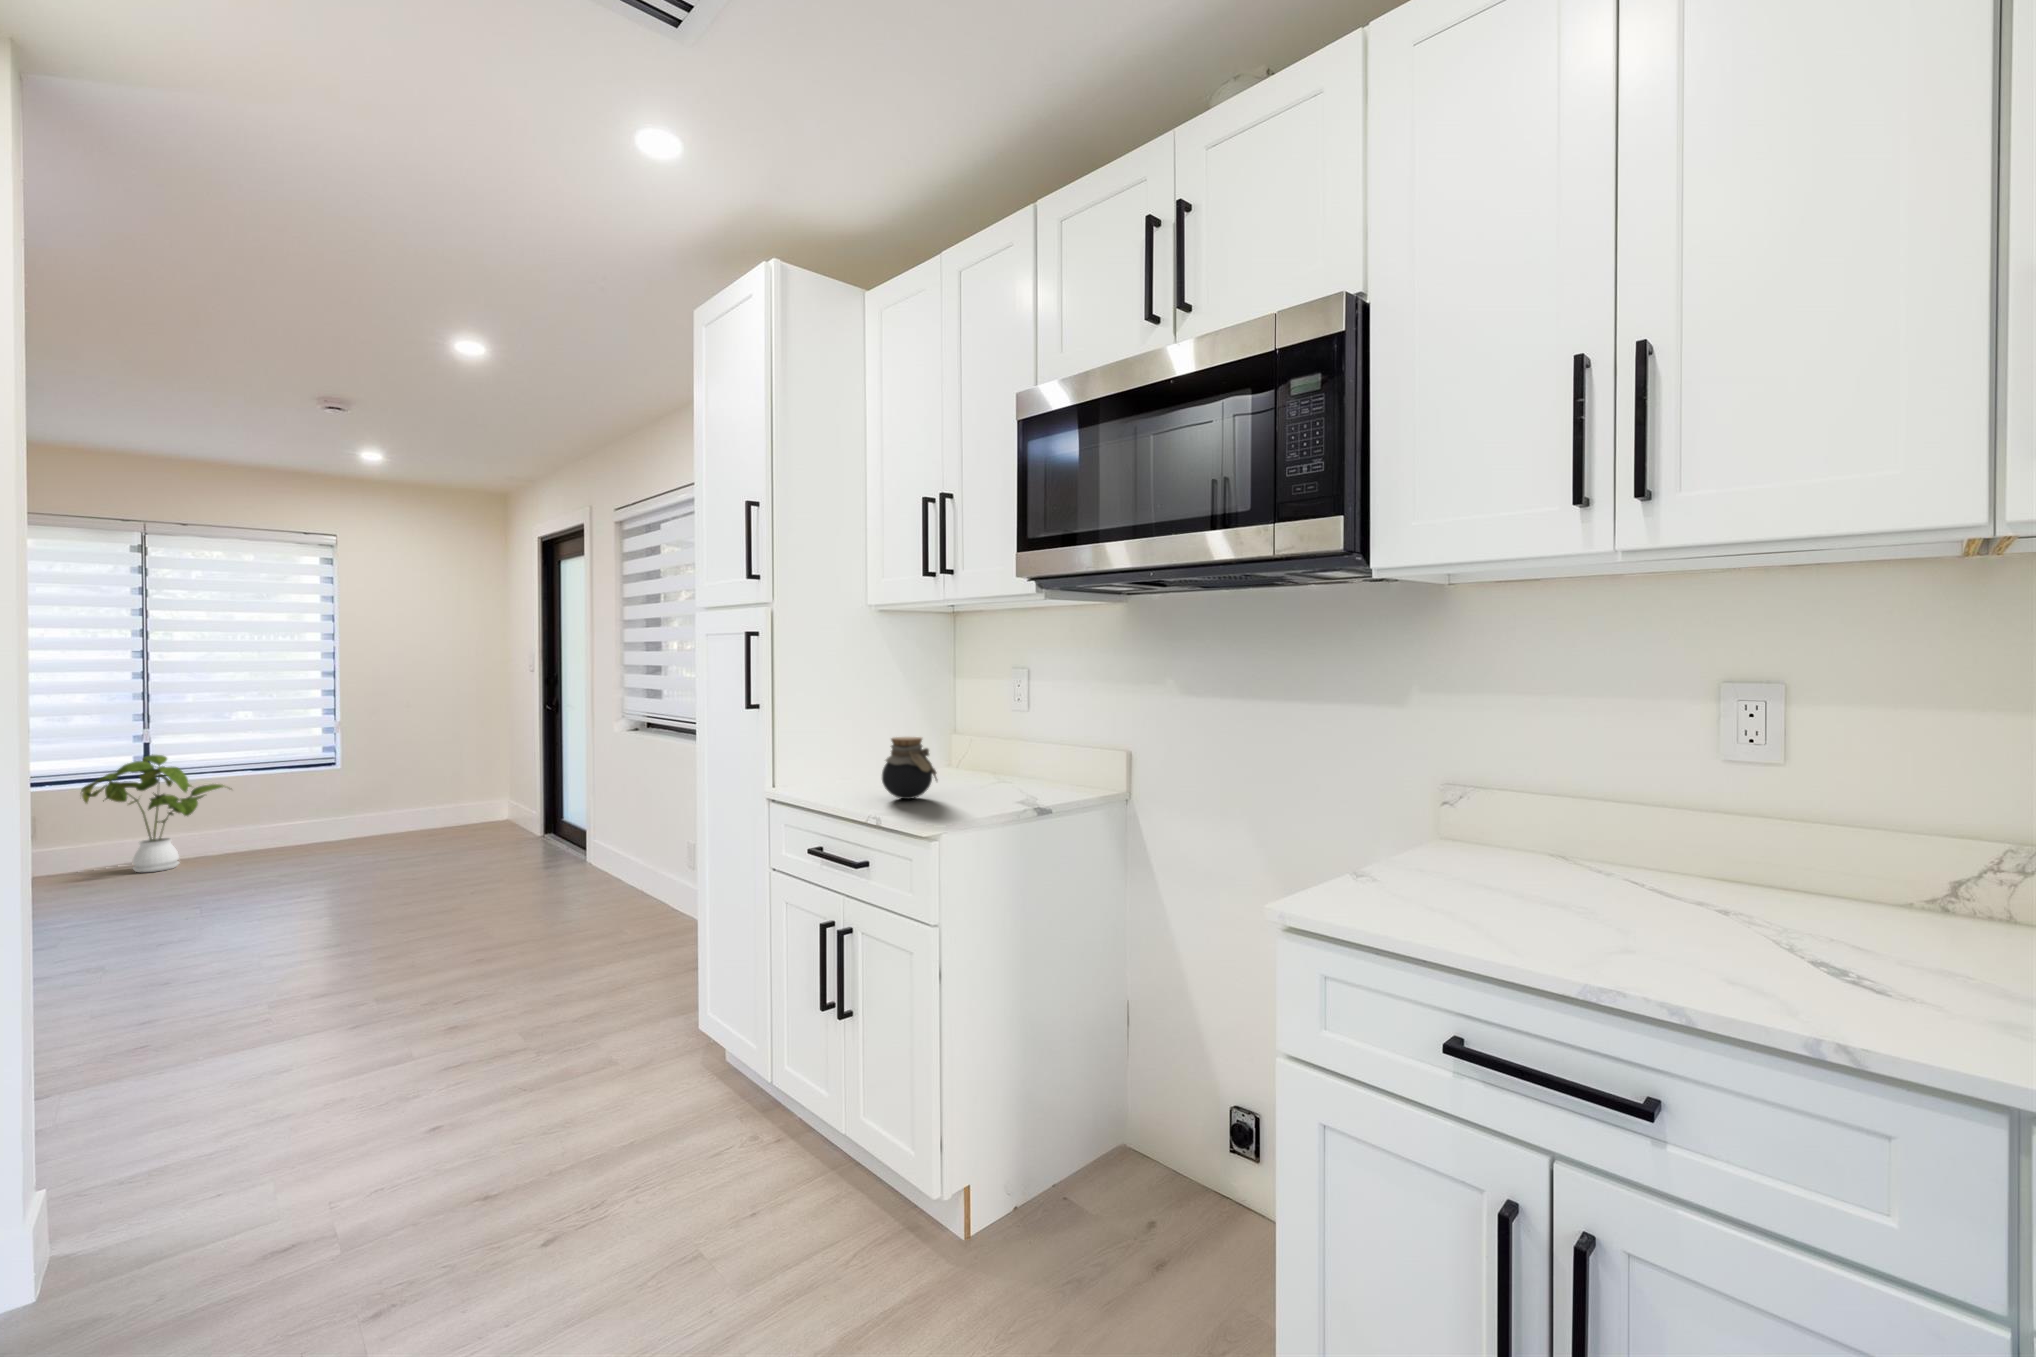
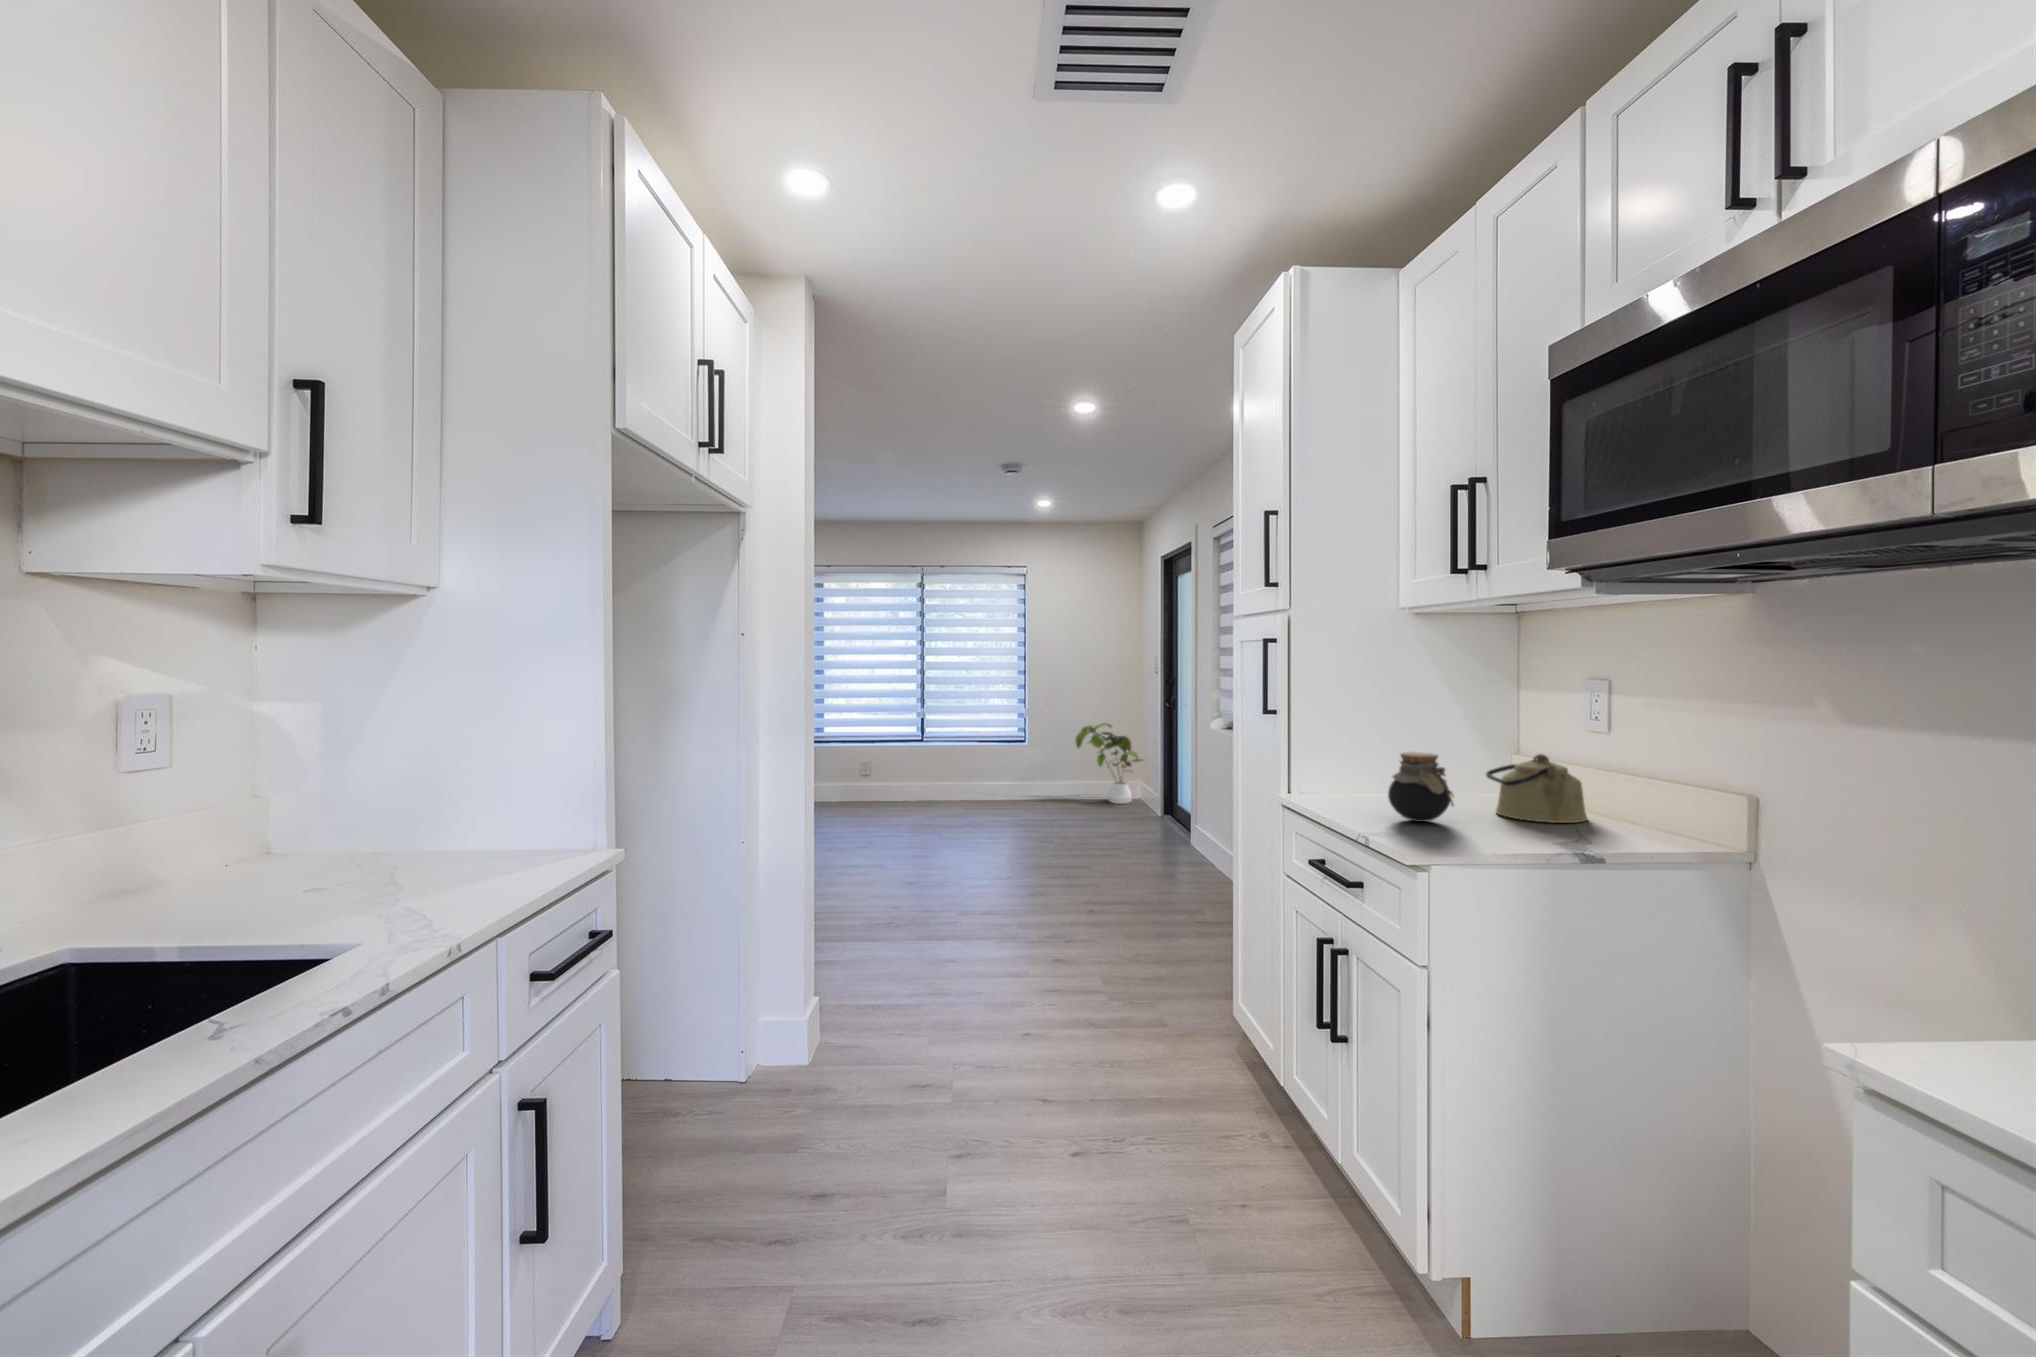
kettle: none [949,732,1024,788] -> present [1486,754,1587,823]
house plant: present [81,755,225,872] -> present [1076,723,1142,804]

